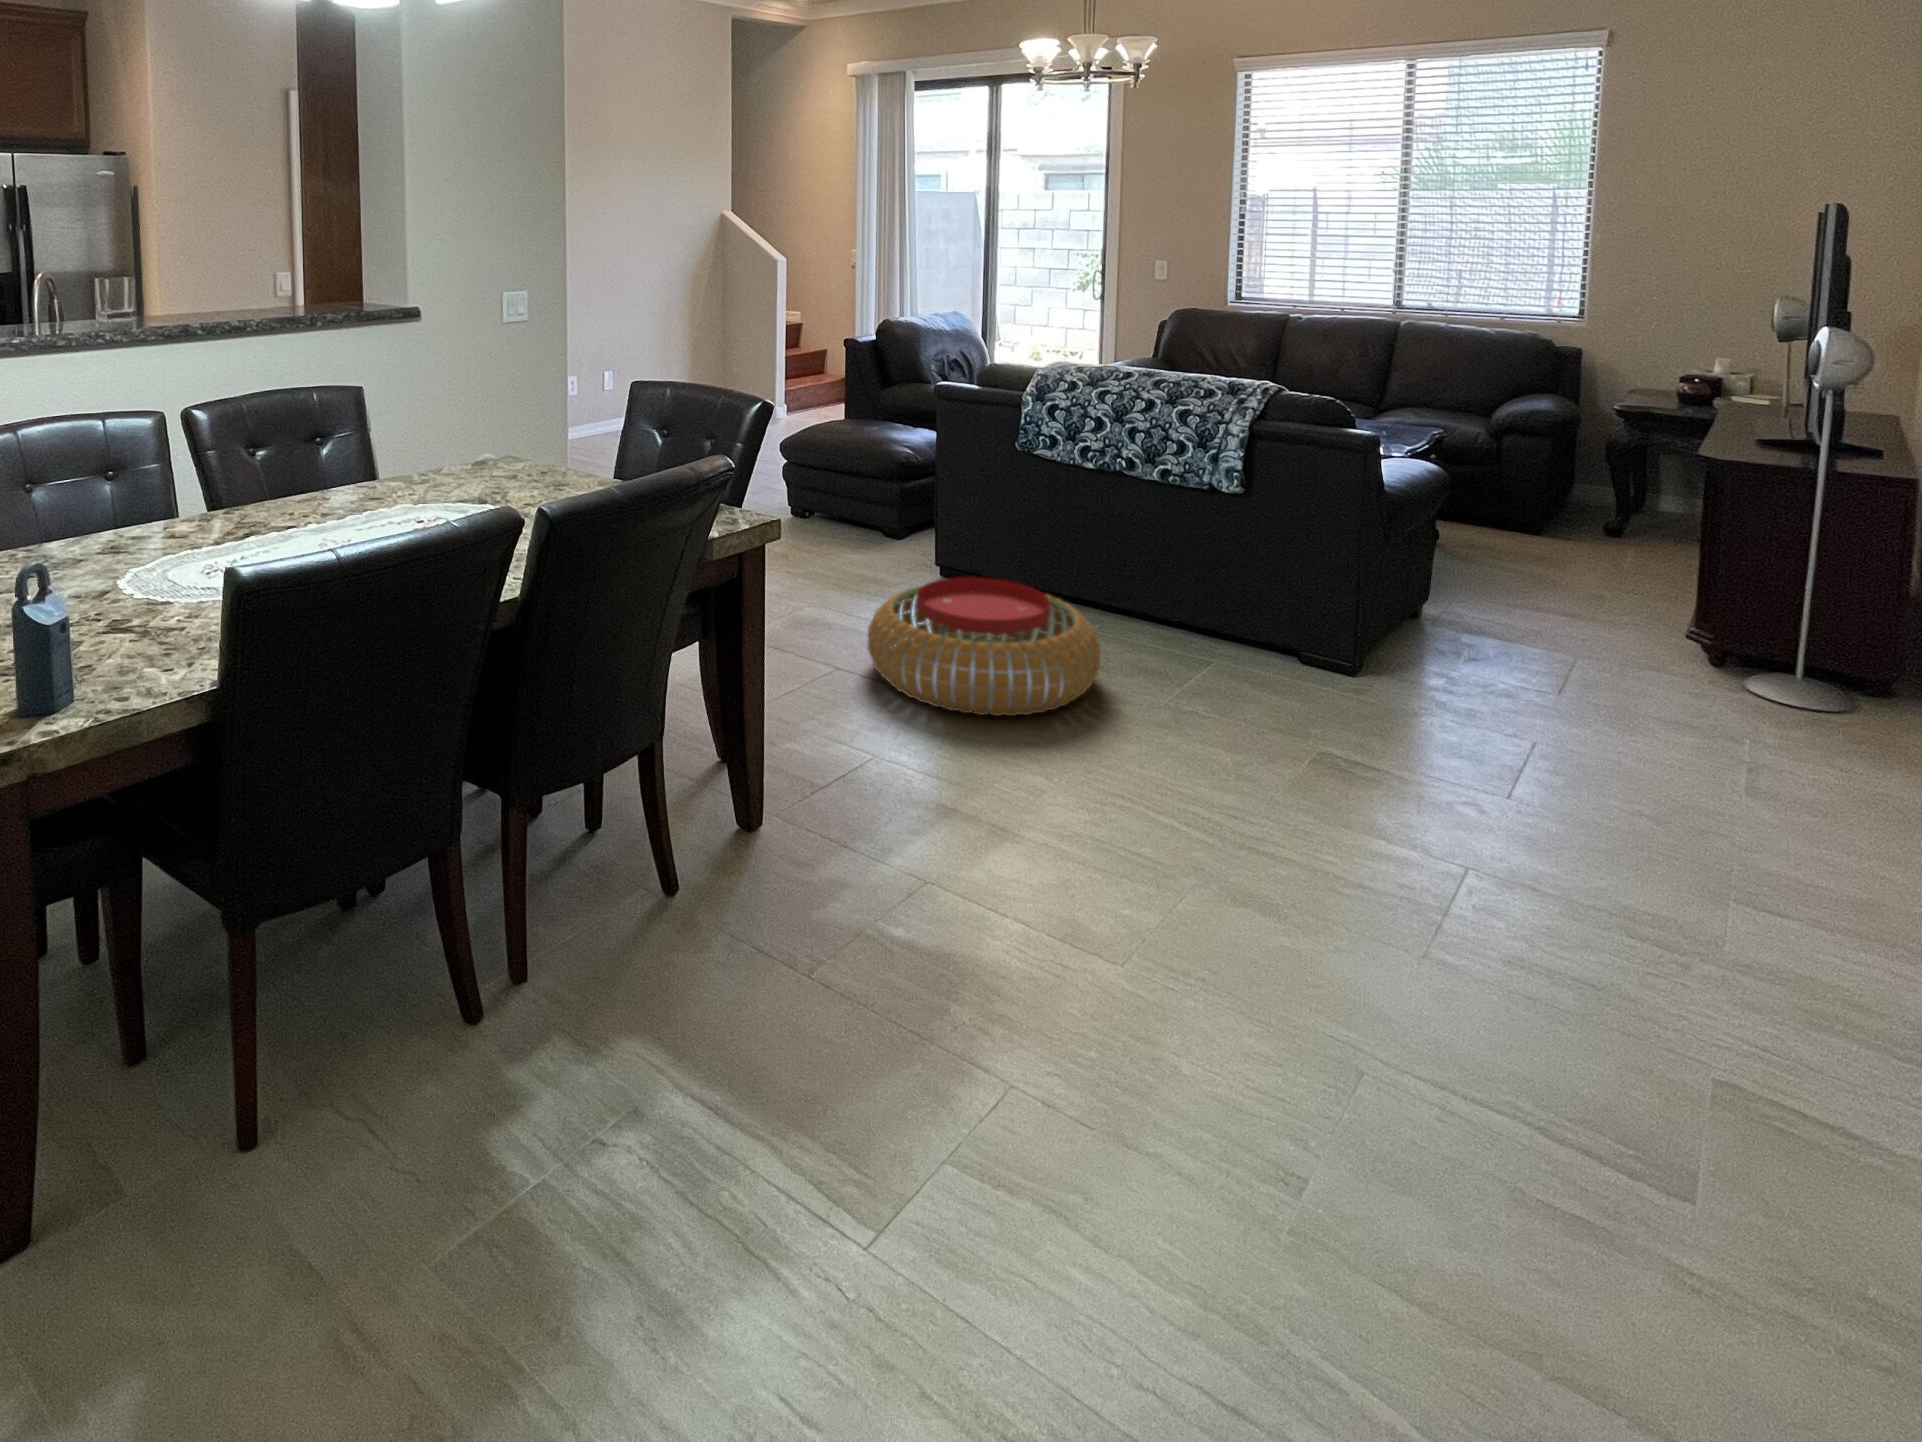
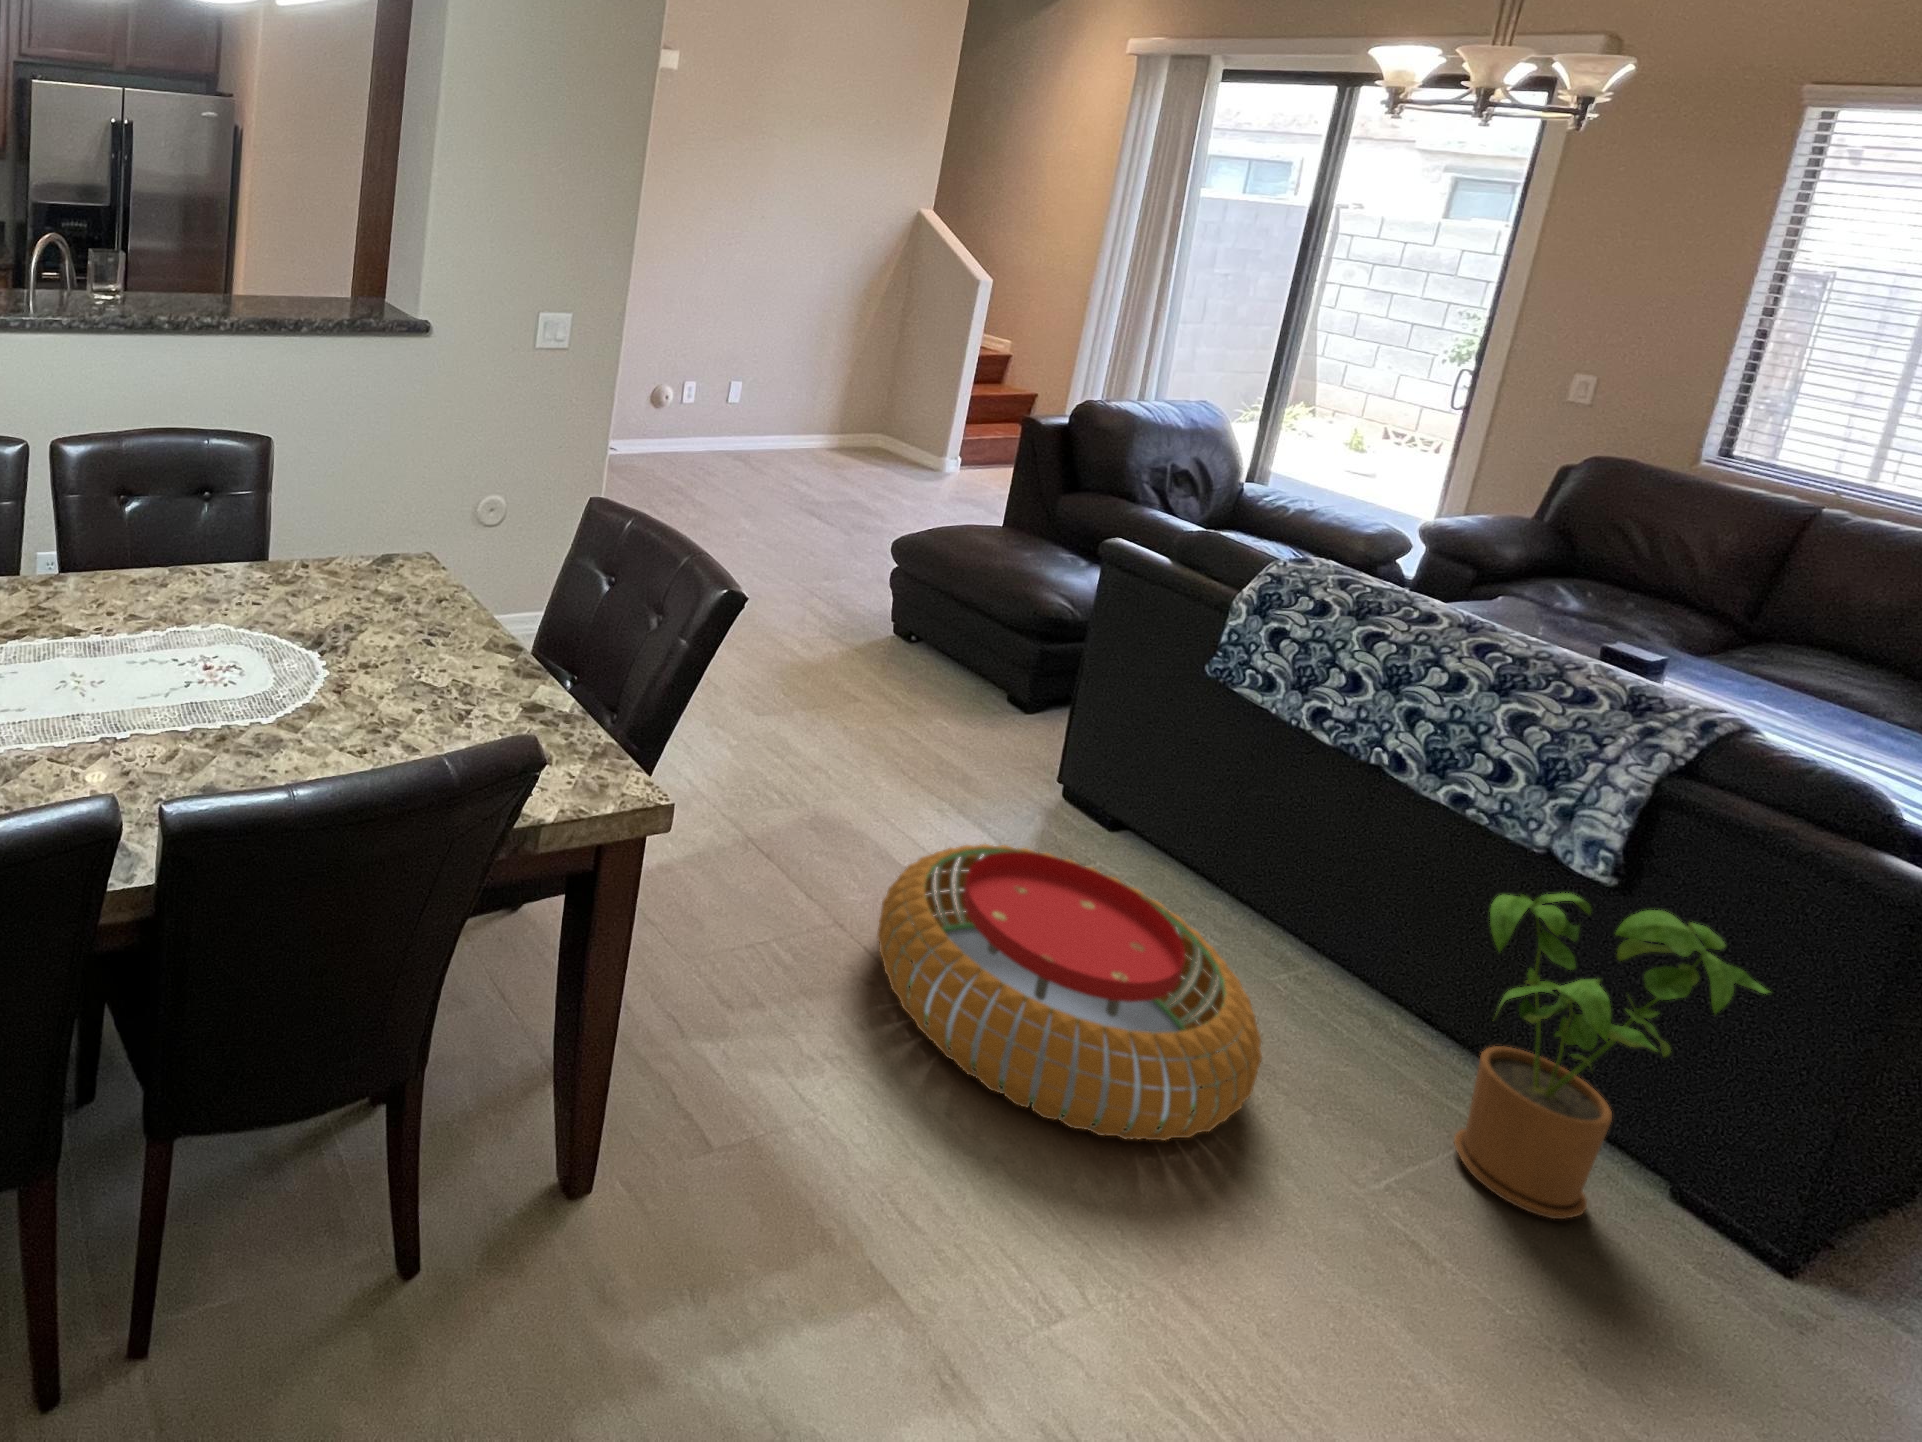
house plant: none [1191,488,1317,685] -> present [1454,893,1769,1219]

